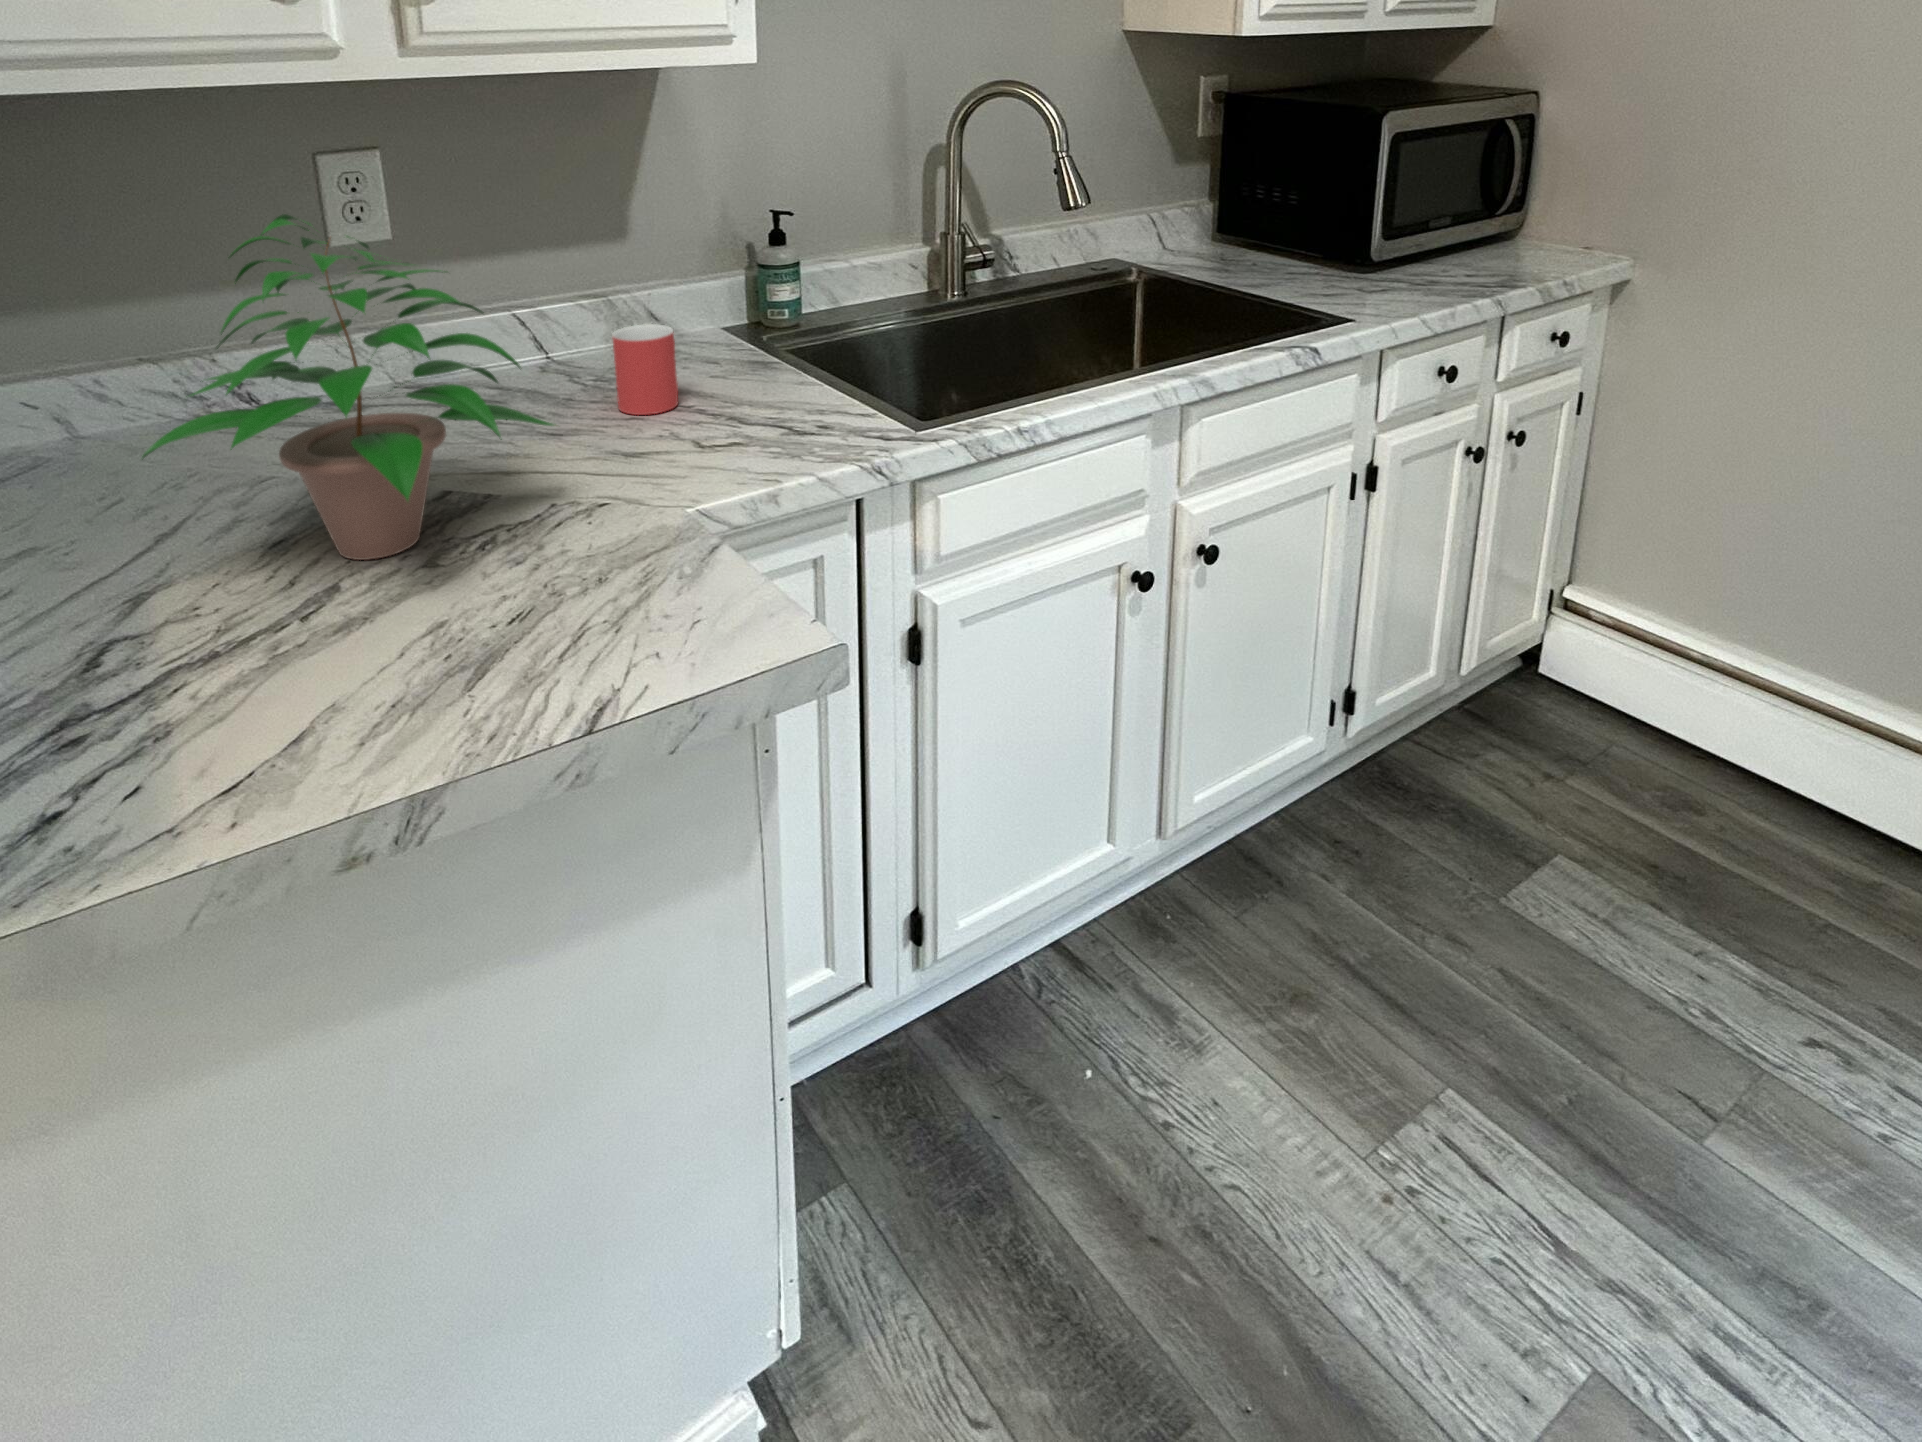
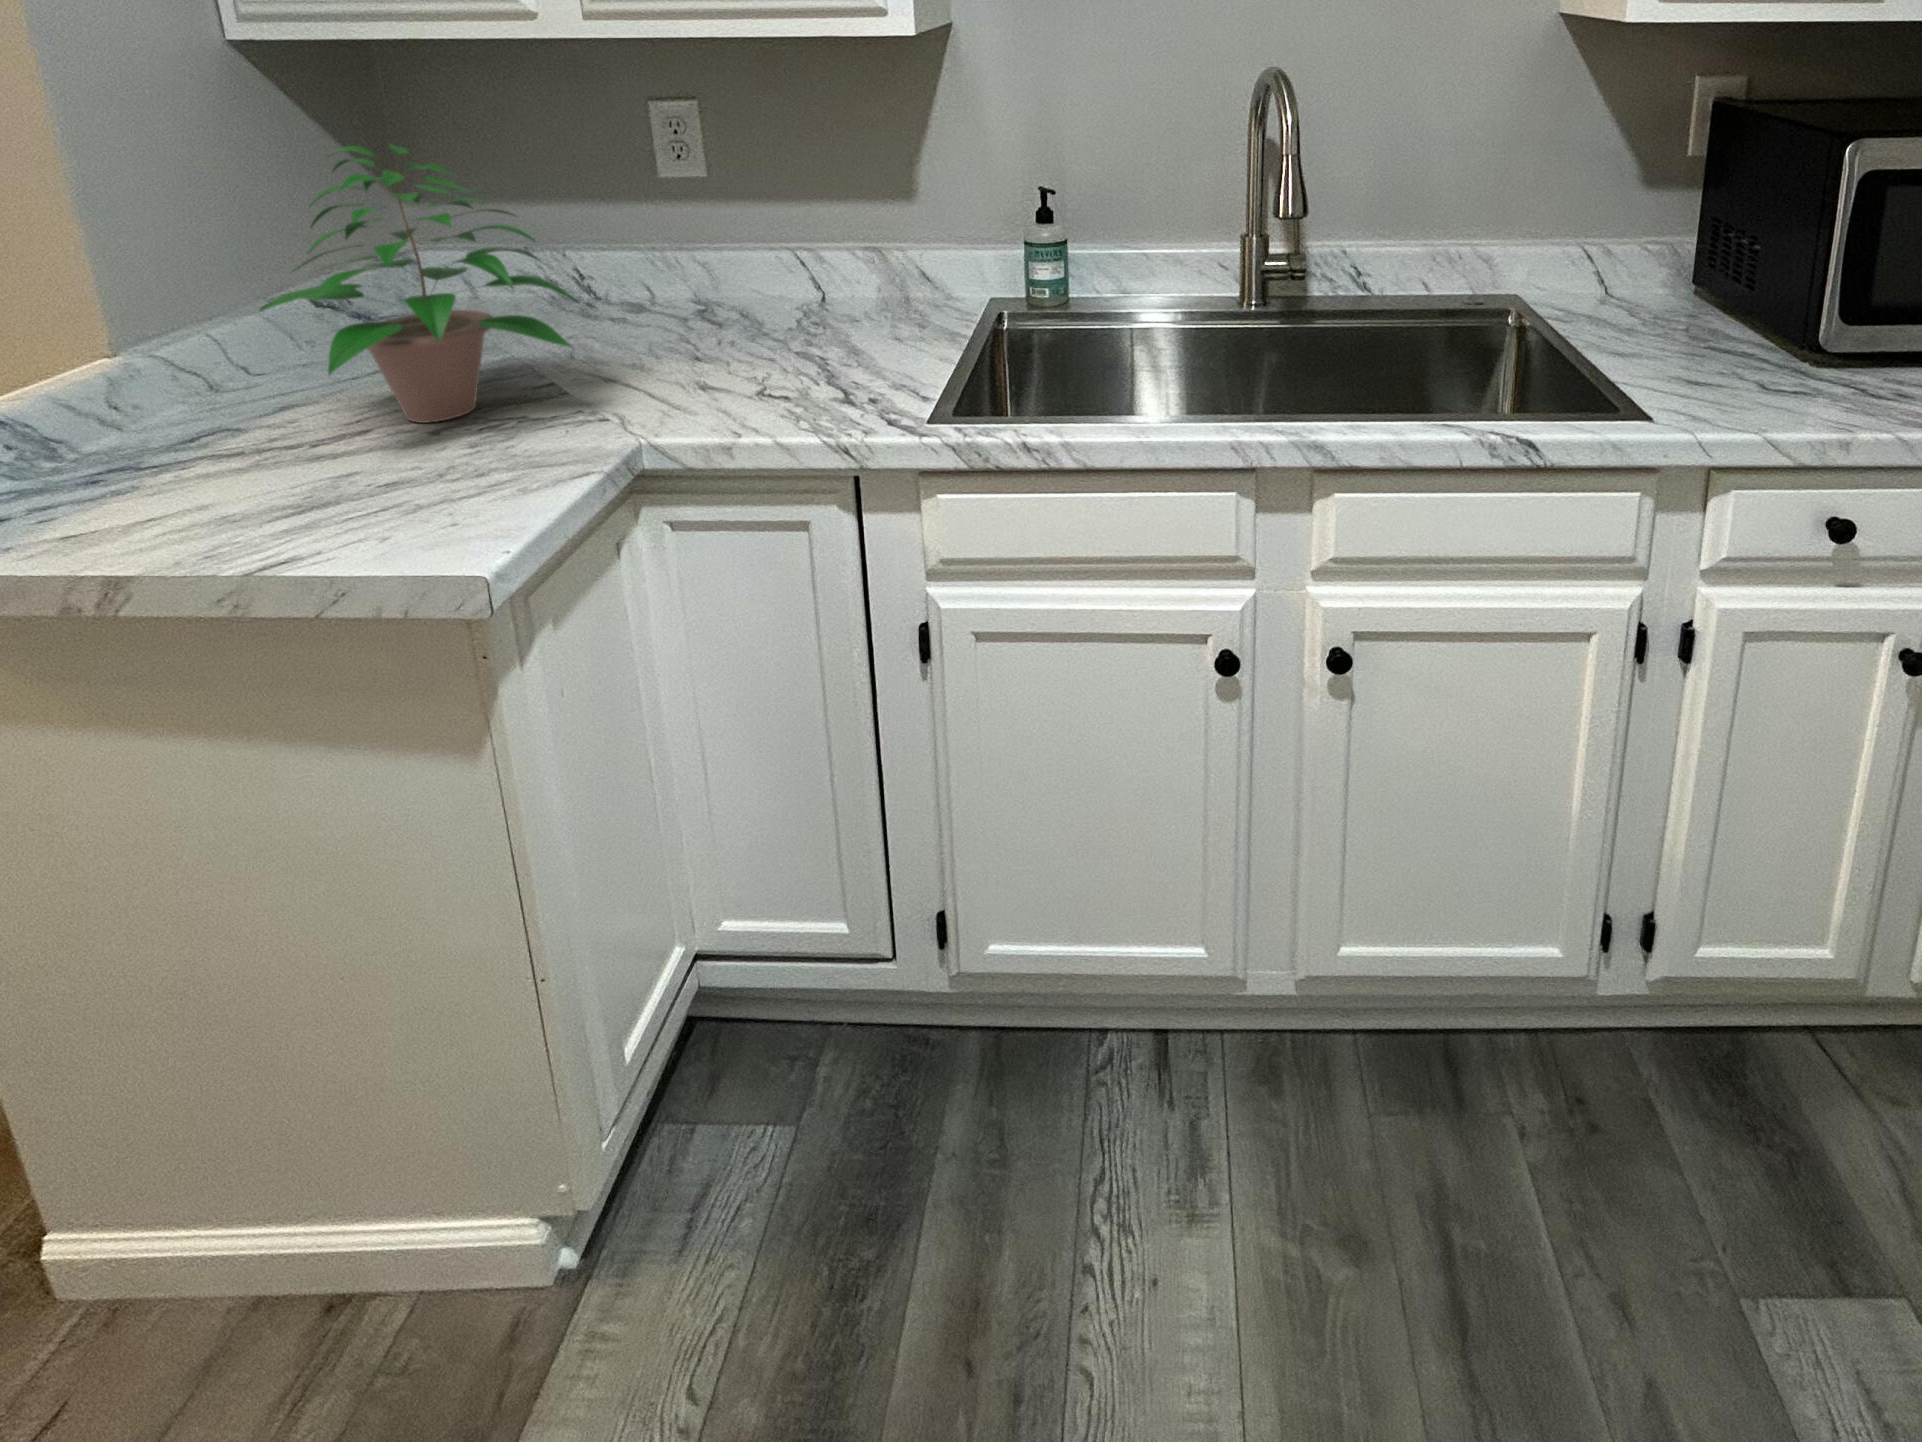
mug: present [612,324,678,415] -> none [769,278,832,360]

